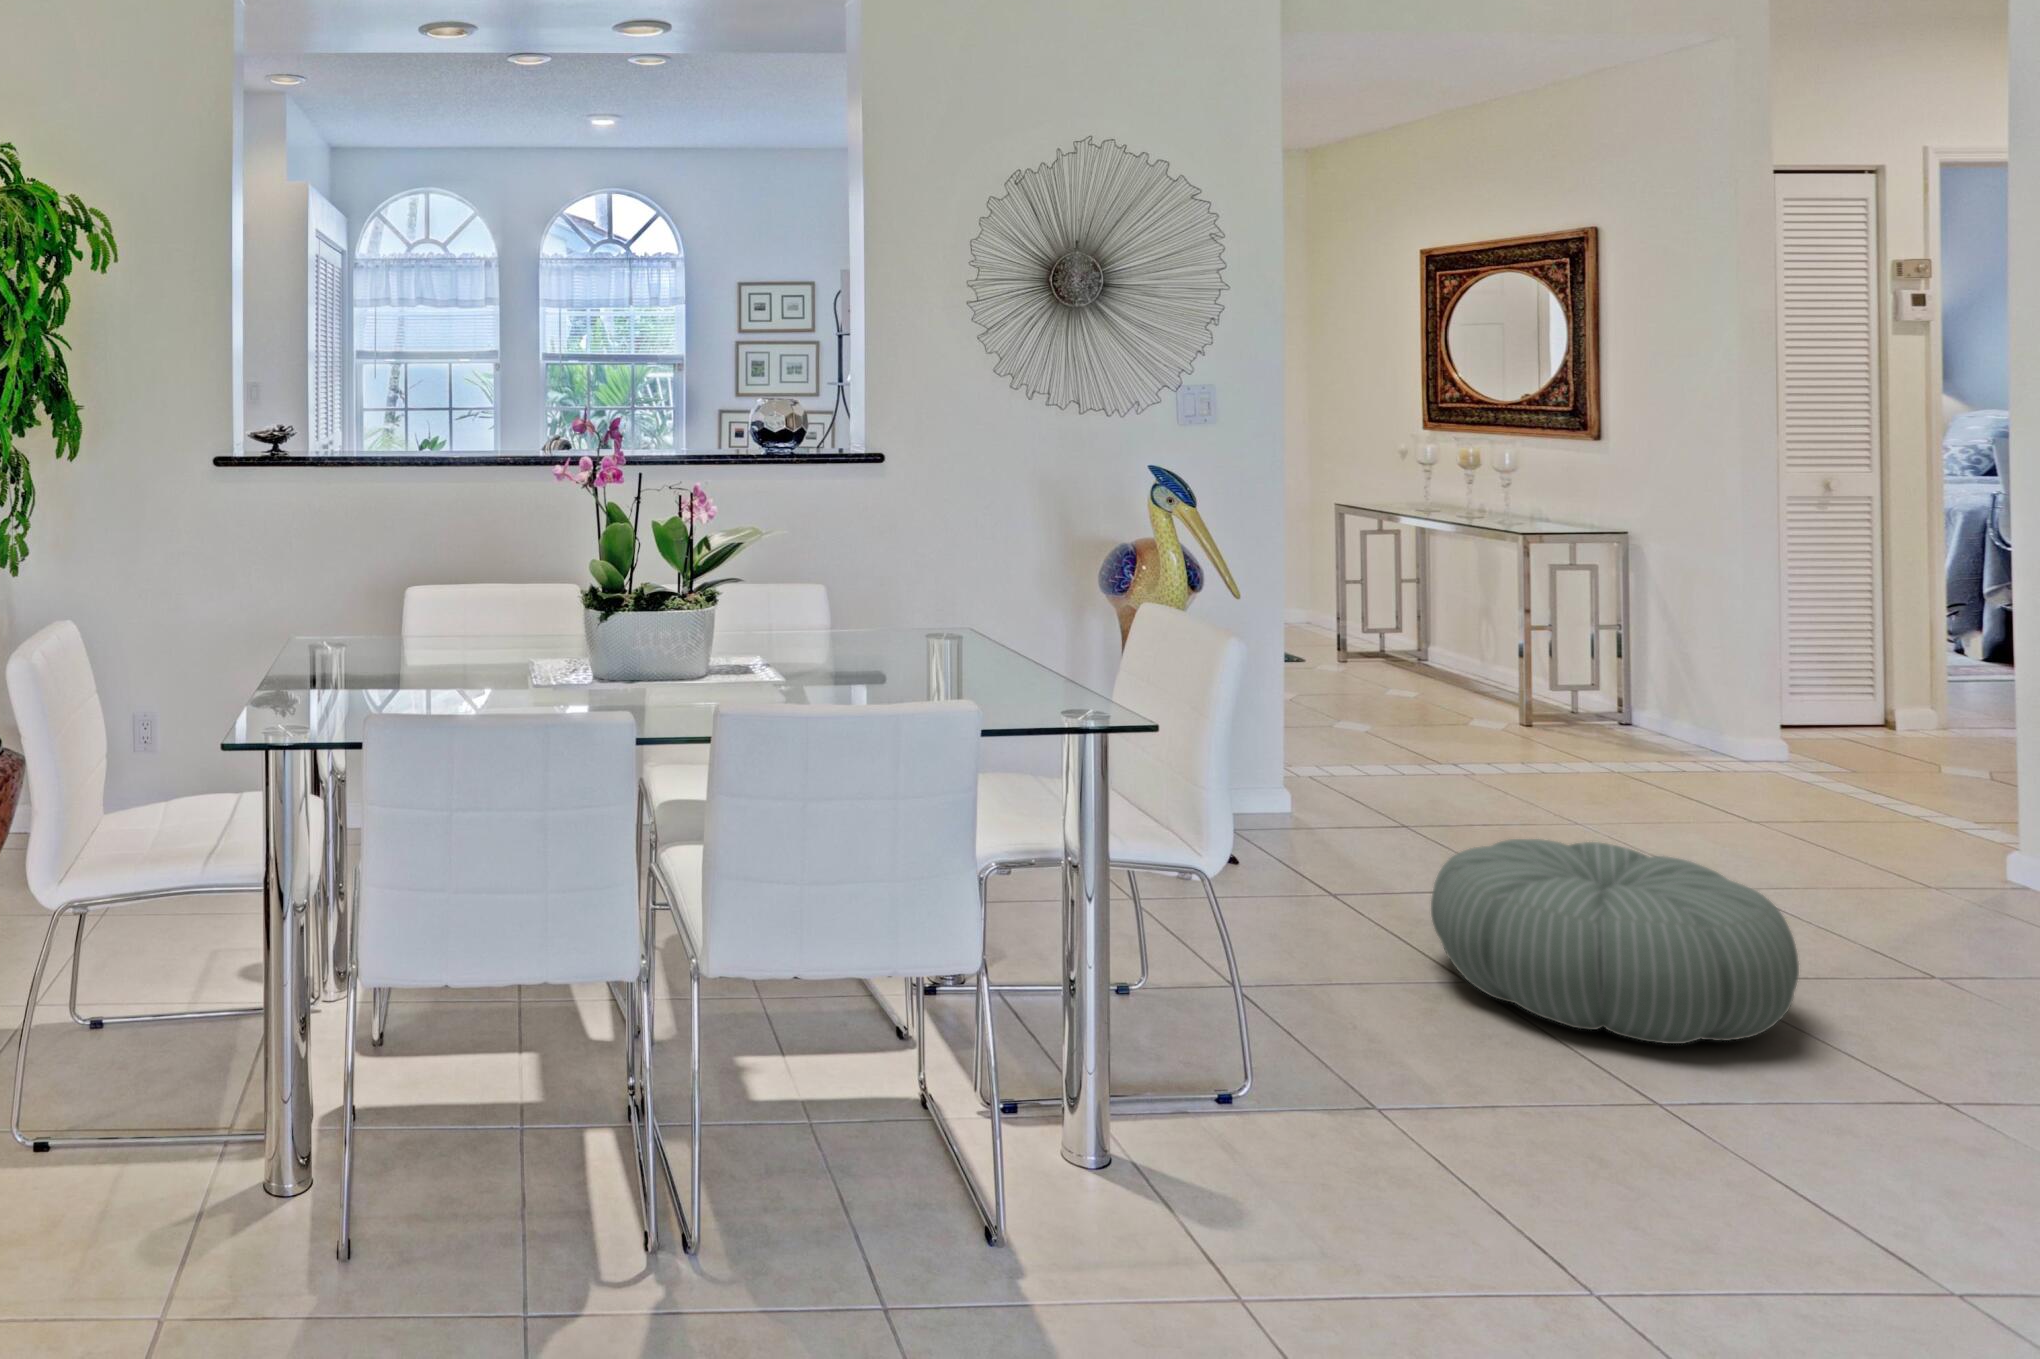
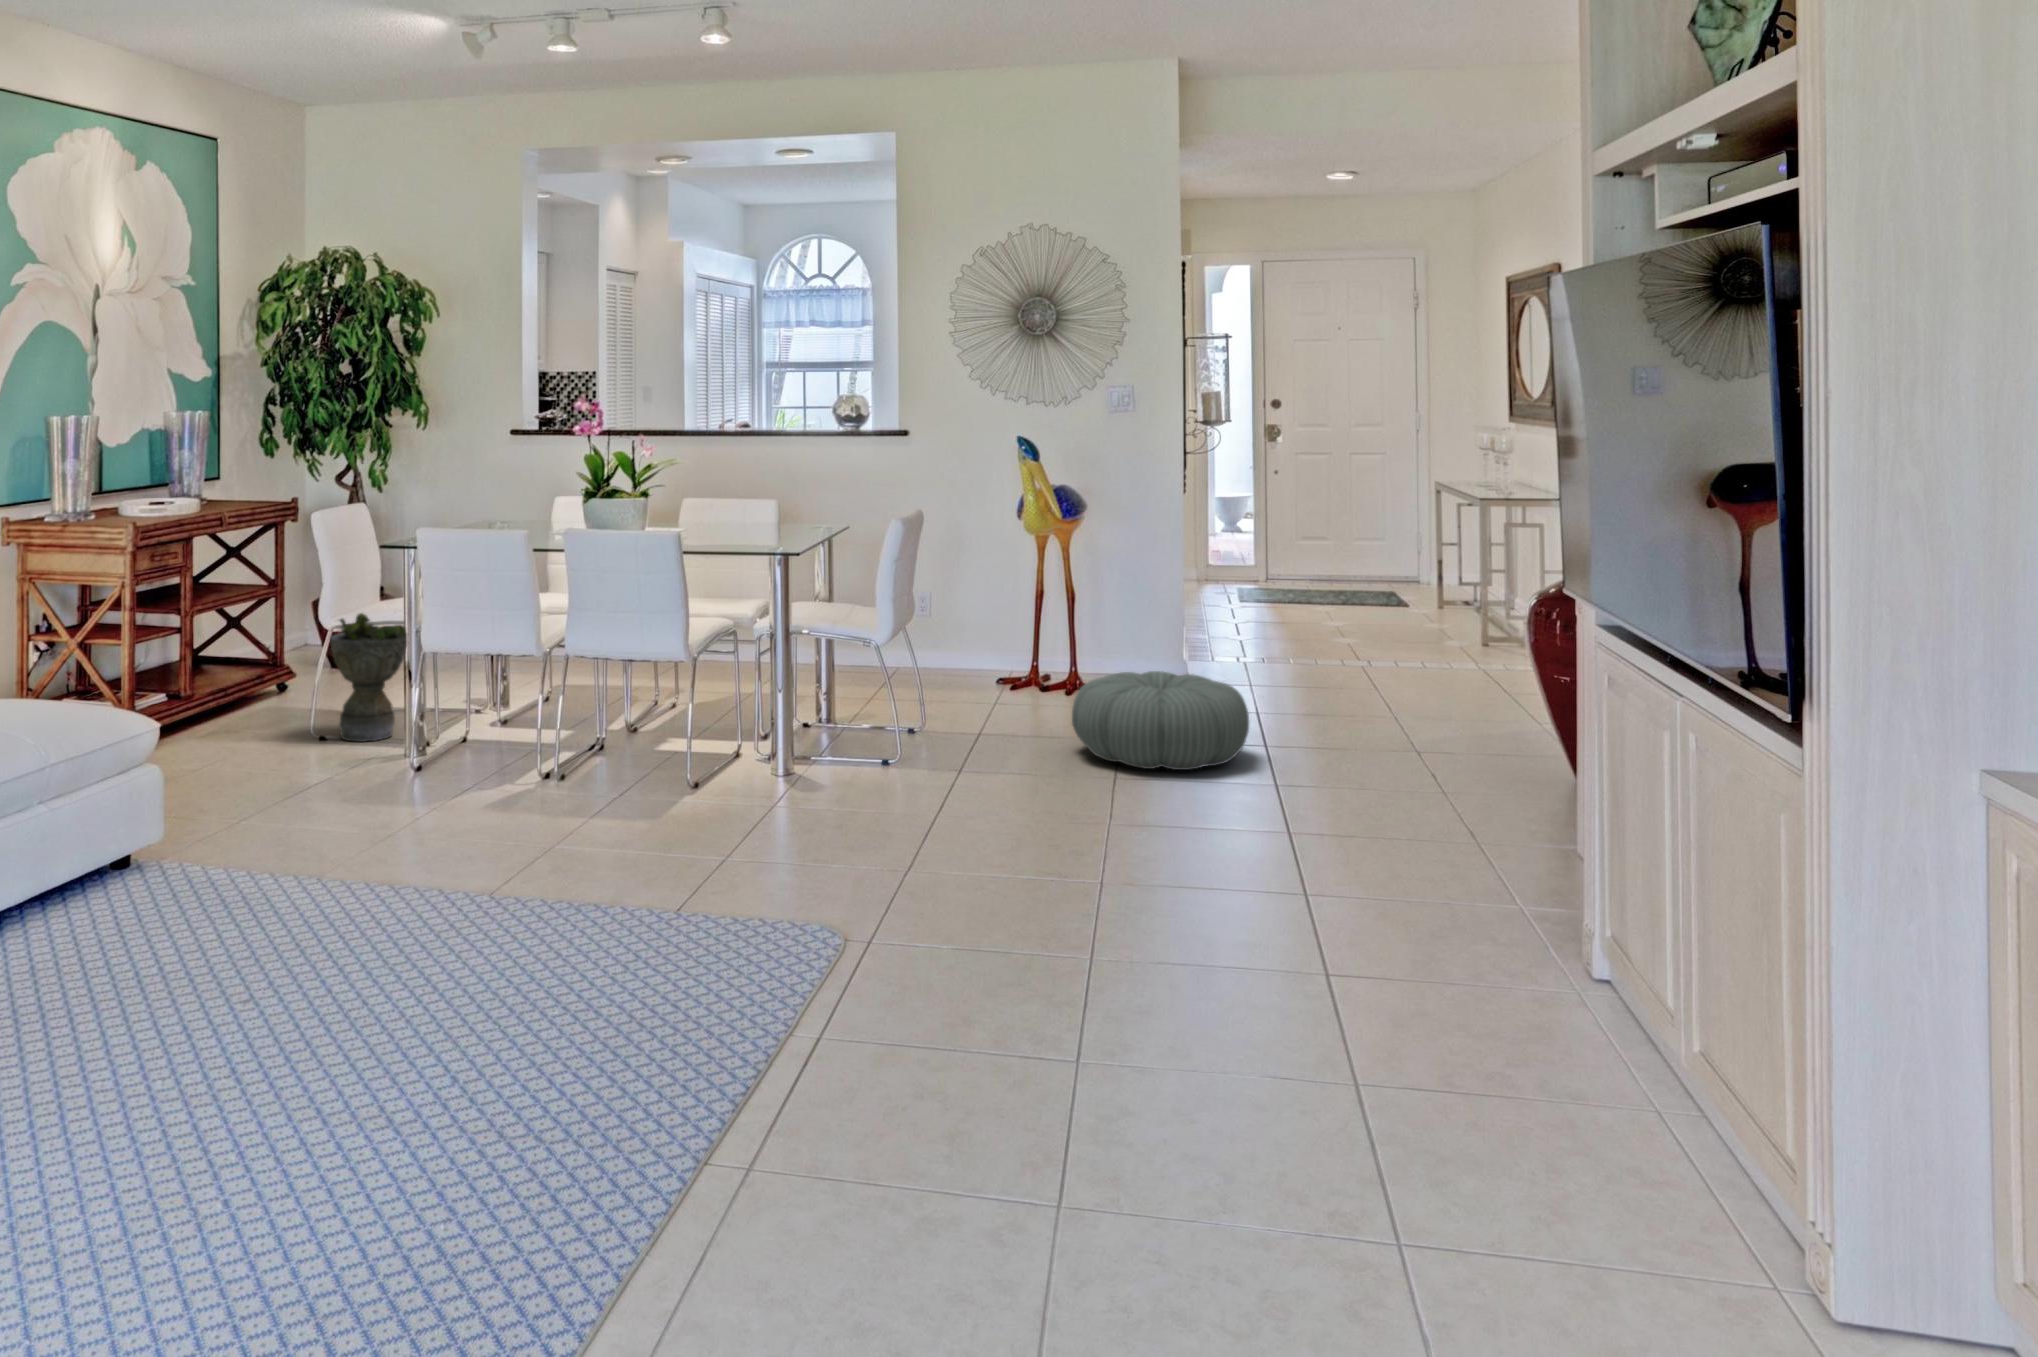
planter: none [64,866,233,1154] -> present [330,613,407,742]

